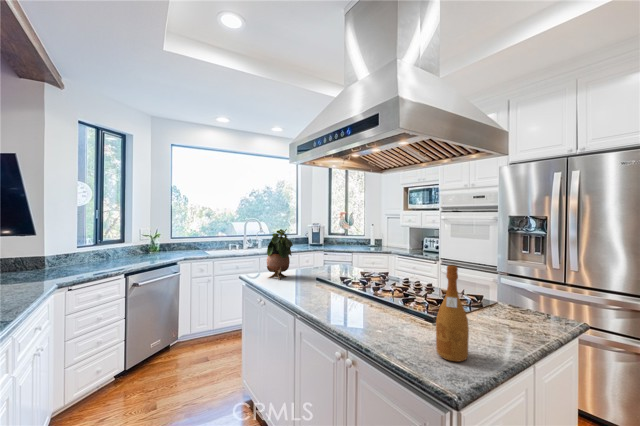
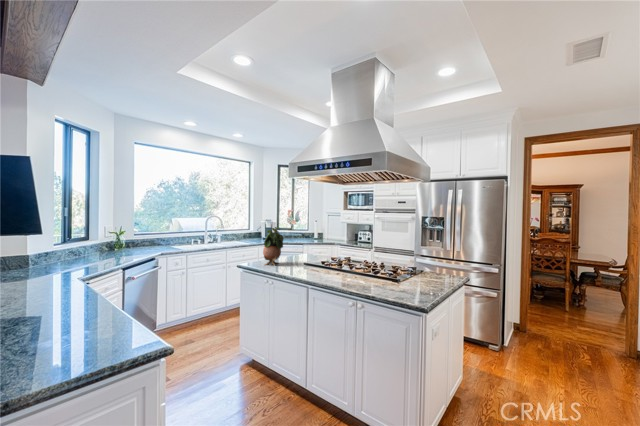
wine bottle: present [436,265,469,362] -> none [409,248,426,298]

